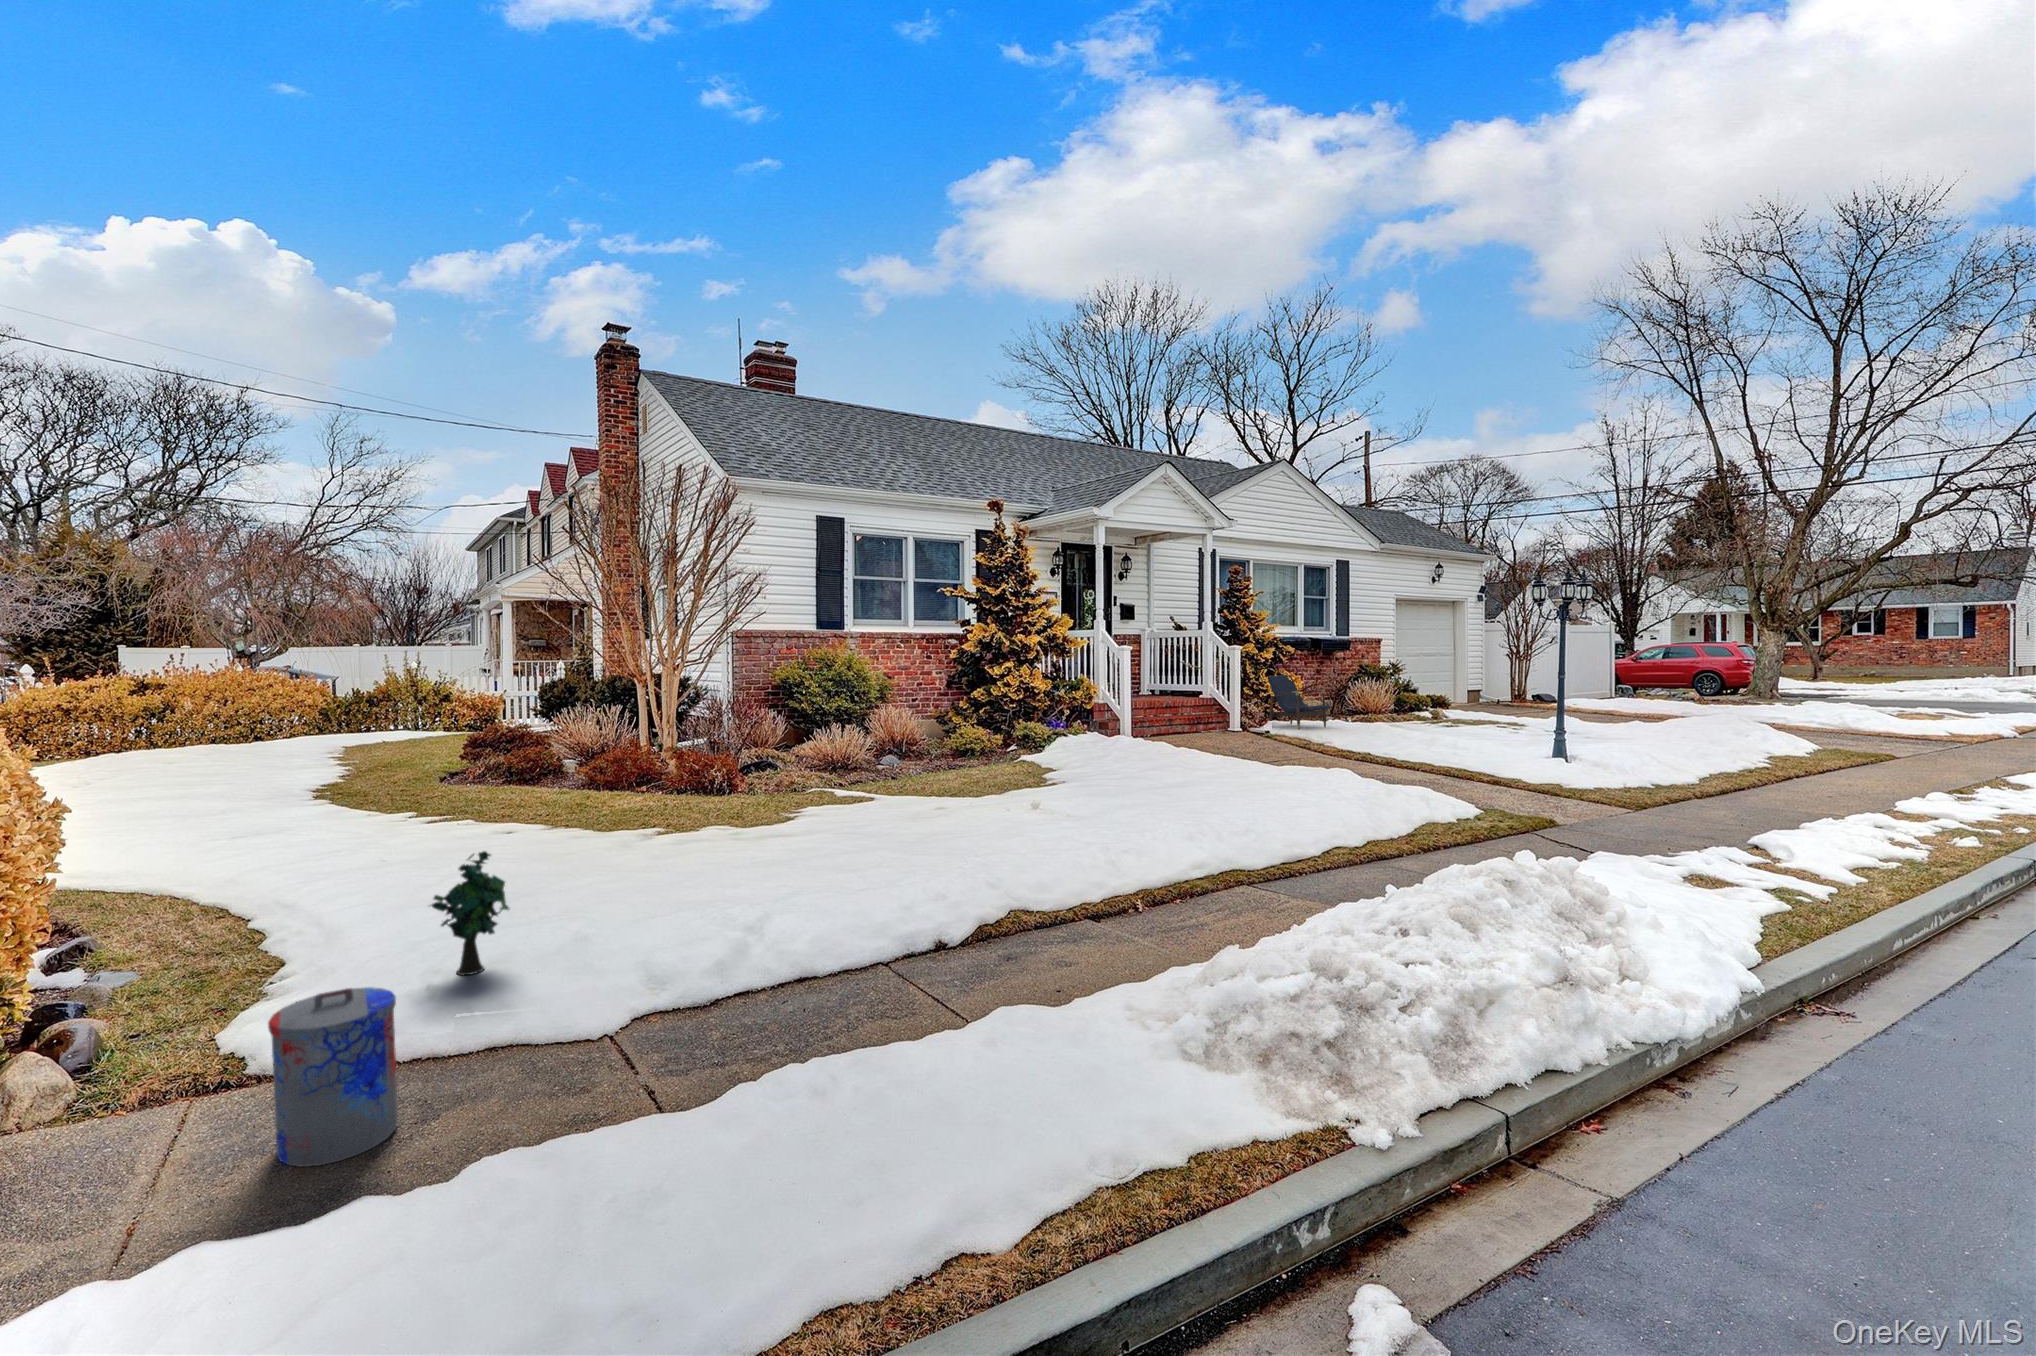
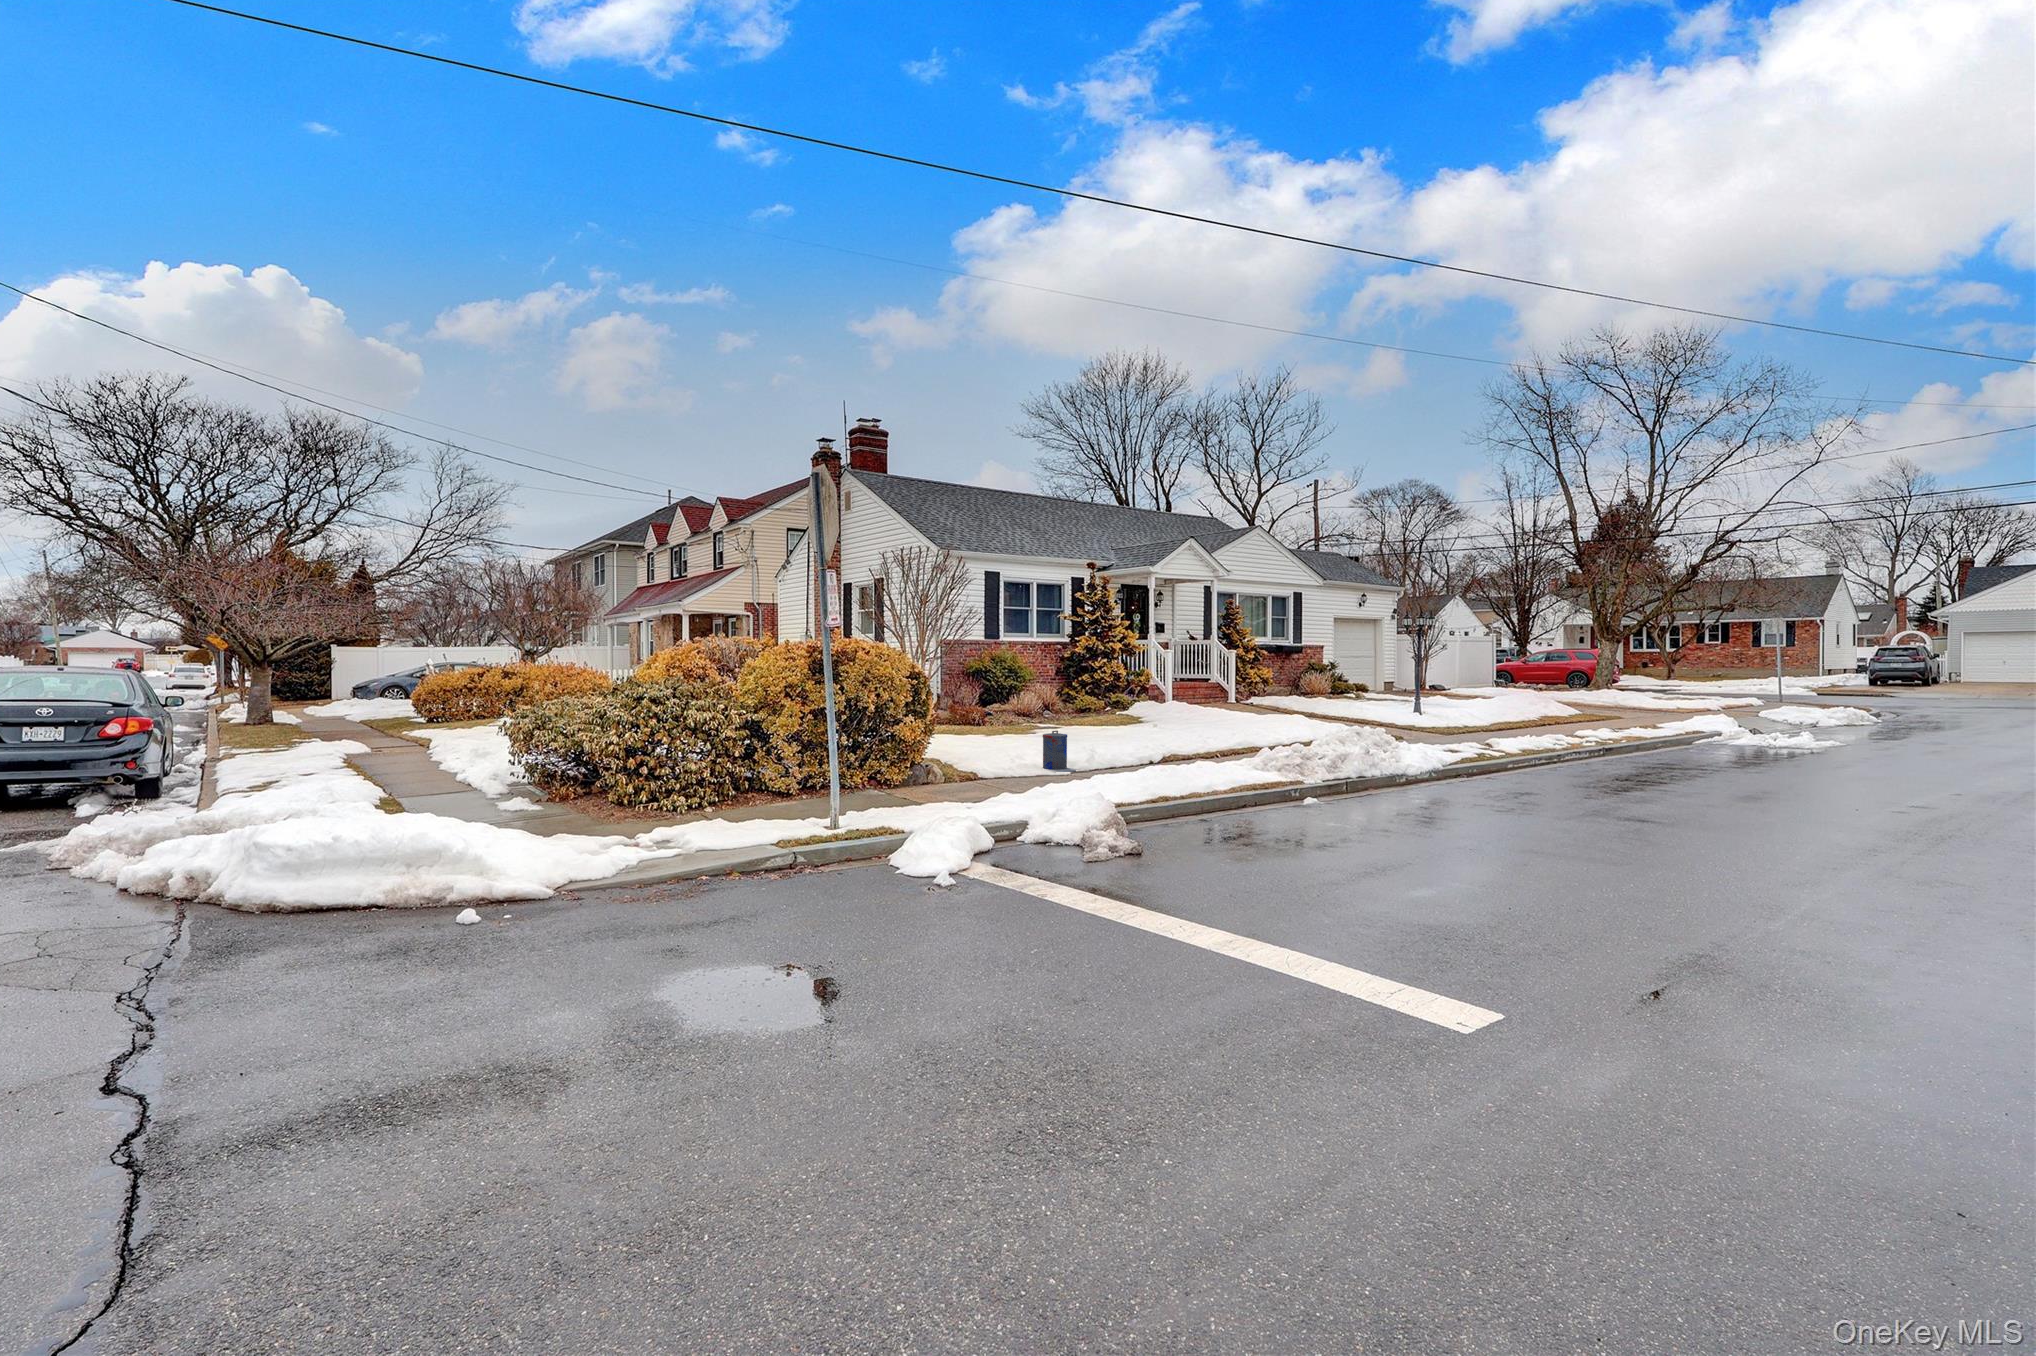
lounge chair: present [1267,675,1330,730] -> none [1252,669,1291,703]
decorative plant: present [431,851,509,975] -> none [1016,712,1037,750]

